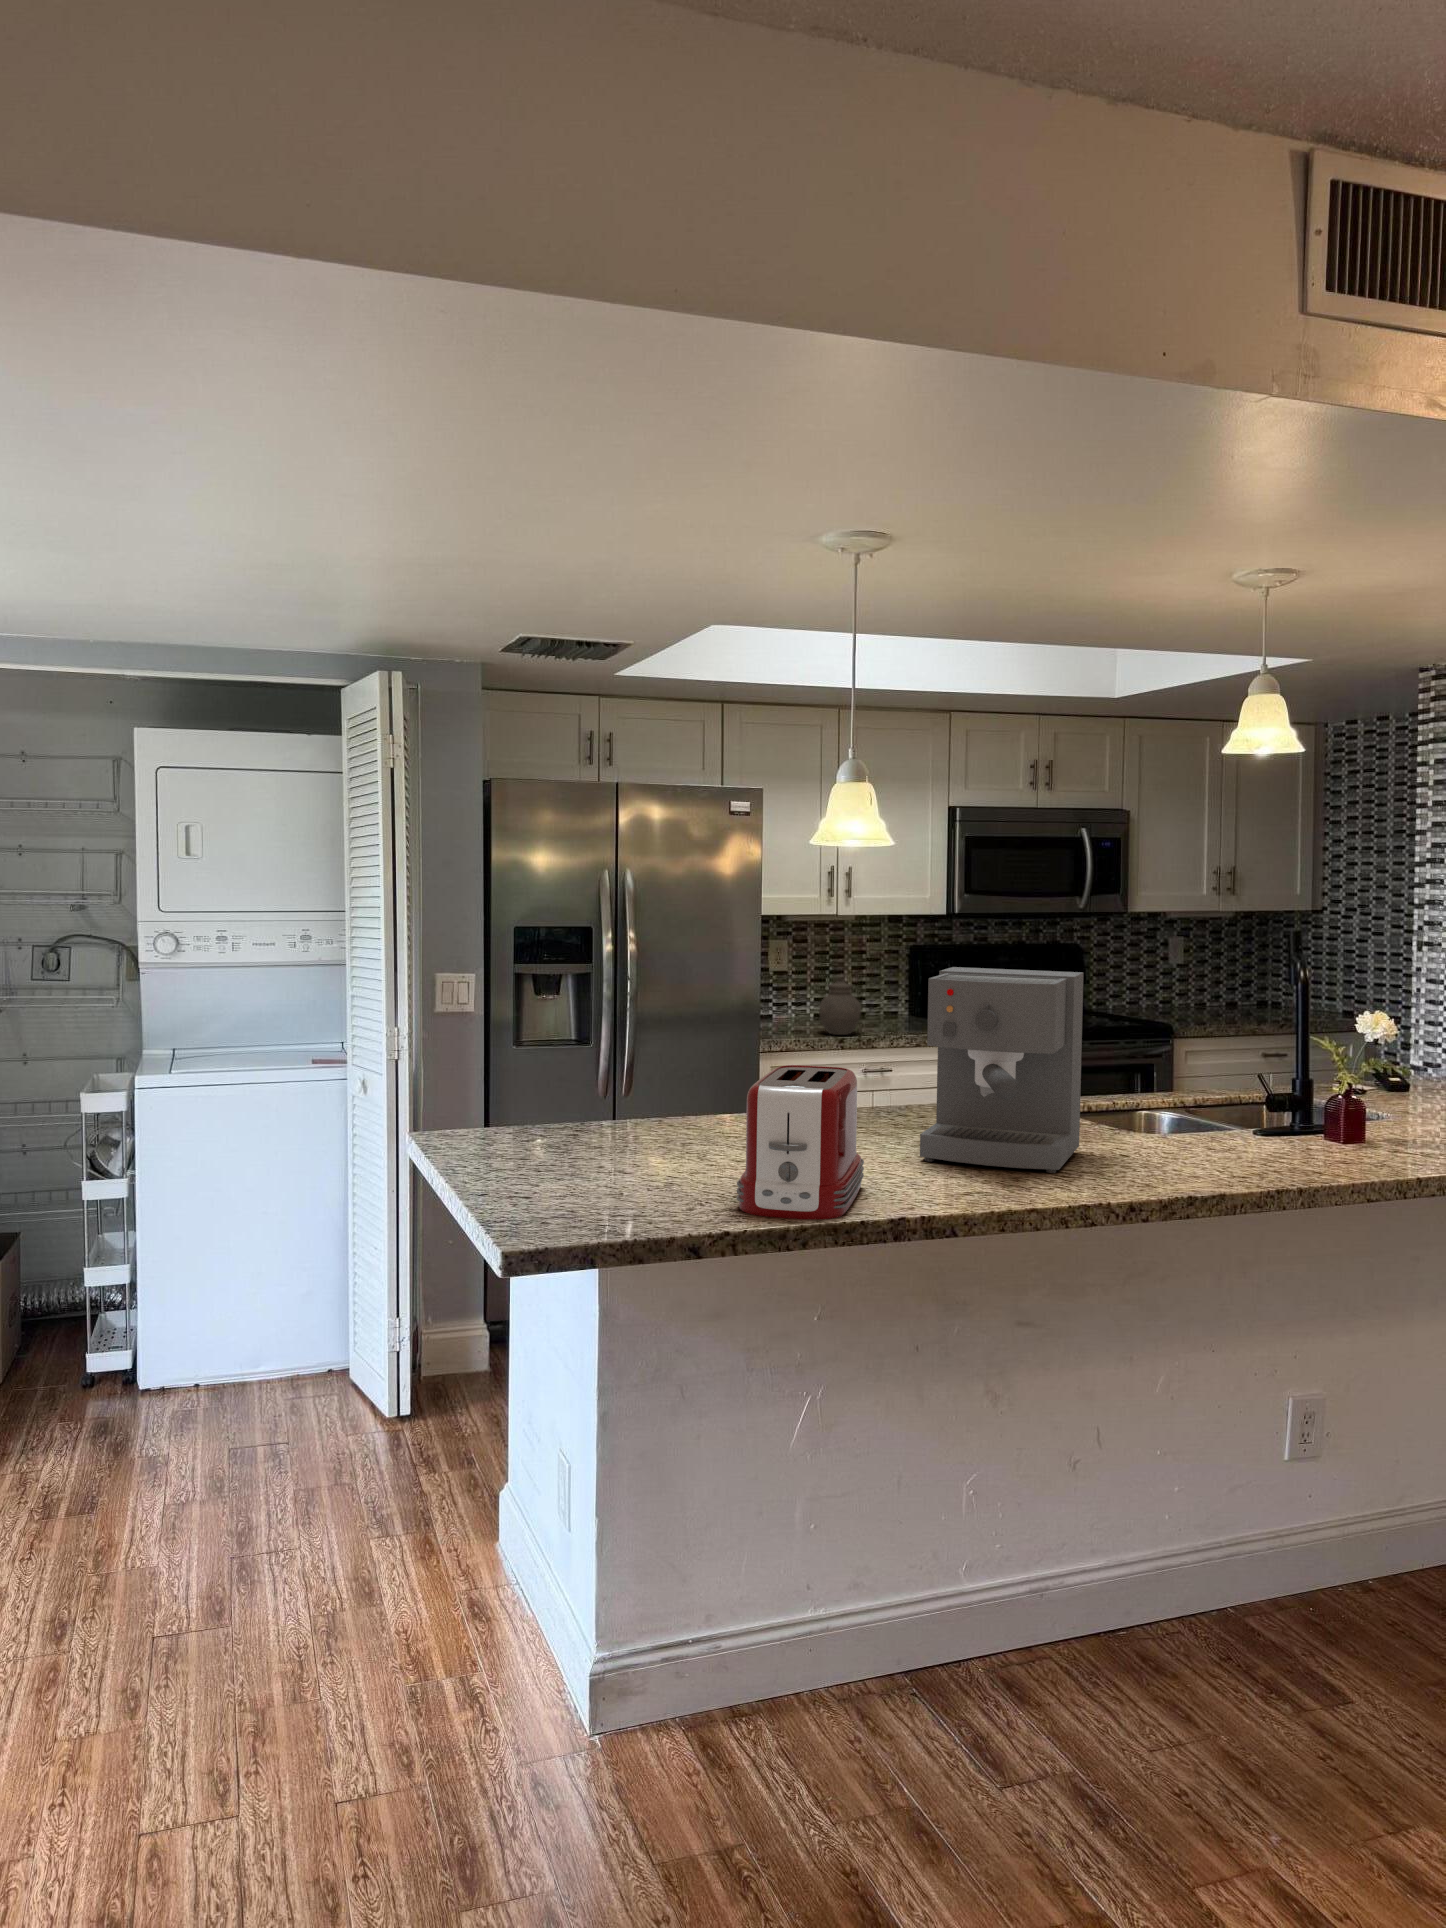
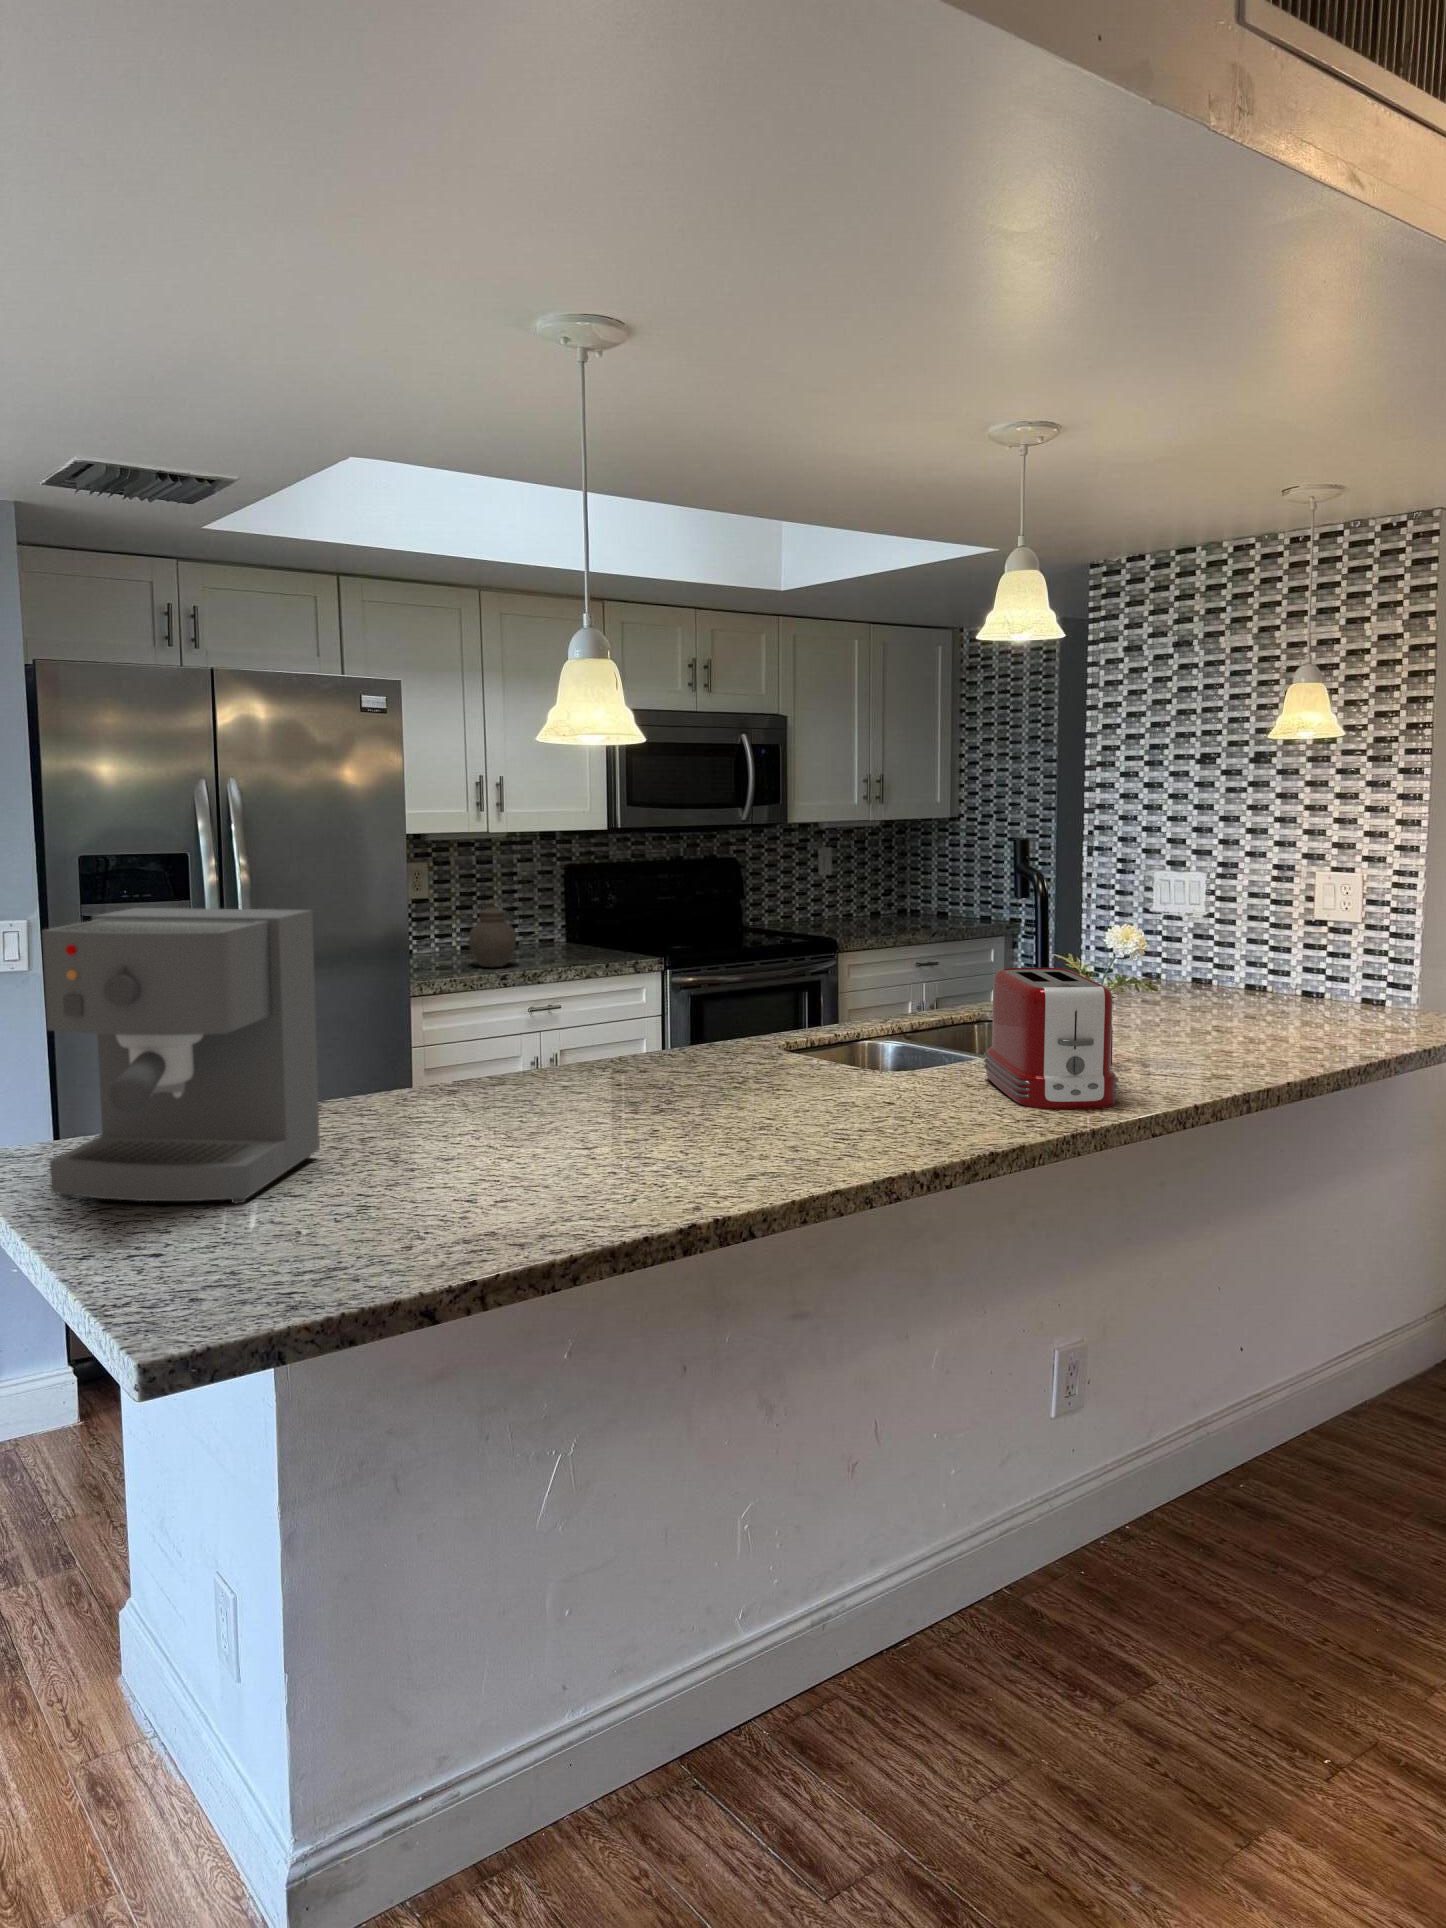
coffee maker: present [920,967,1083,1173] -> present [42,908,320,1203]
toaster: present [737,1065,864,1220] -> present [984,968,1119,1109]

